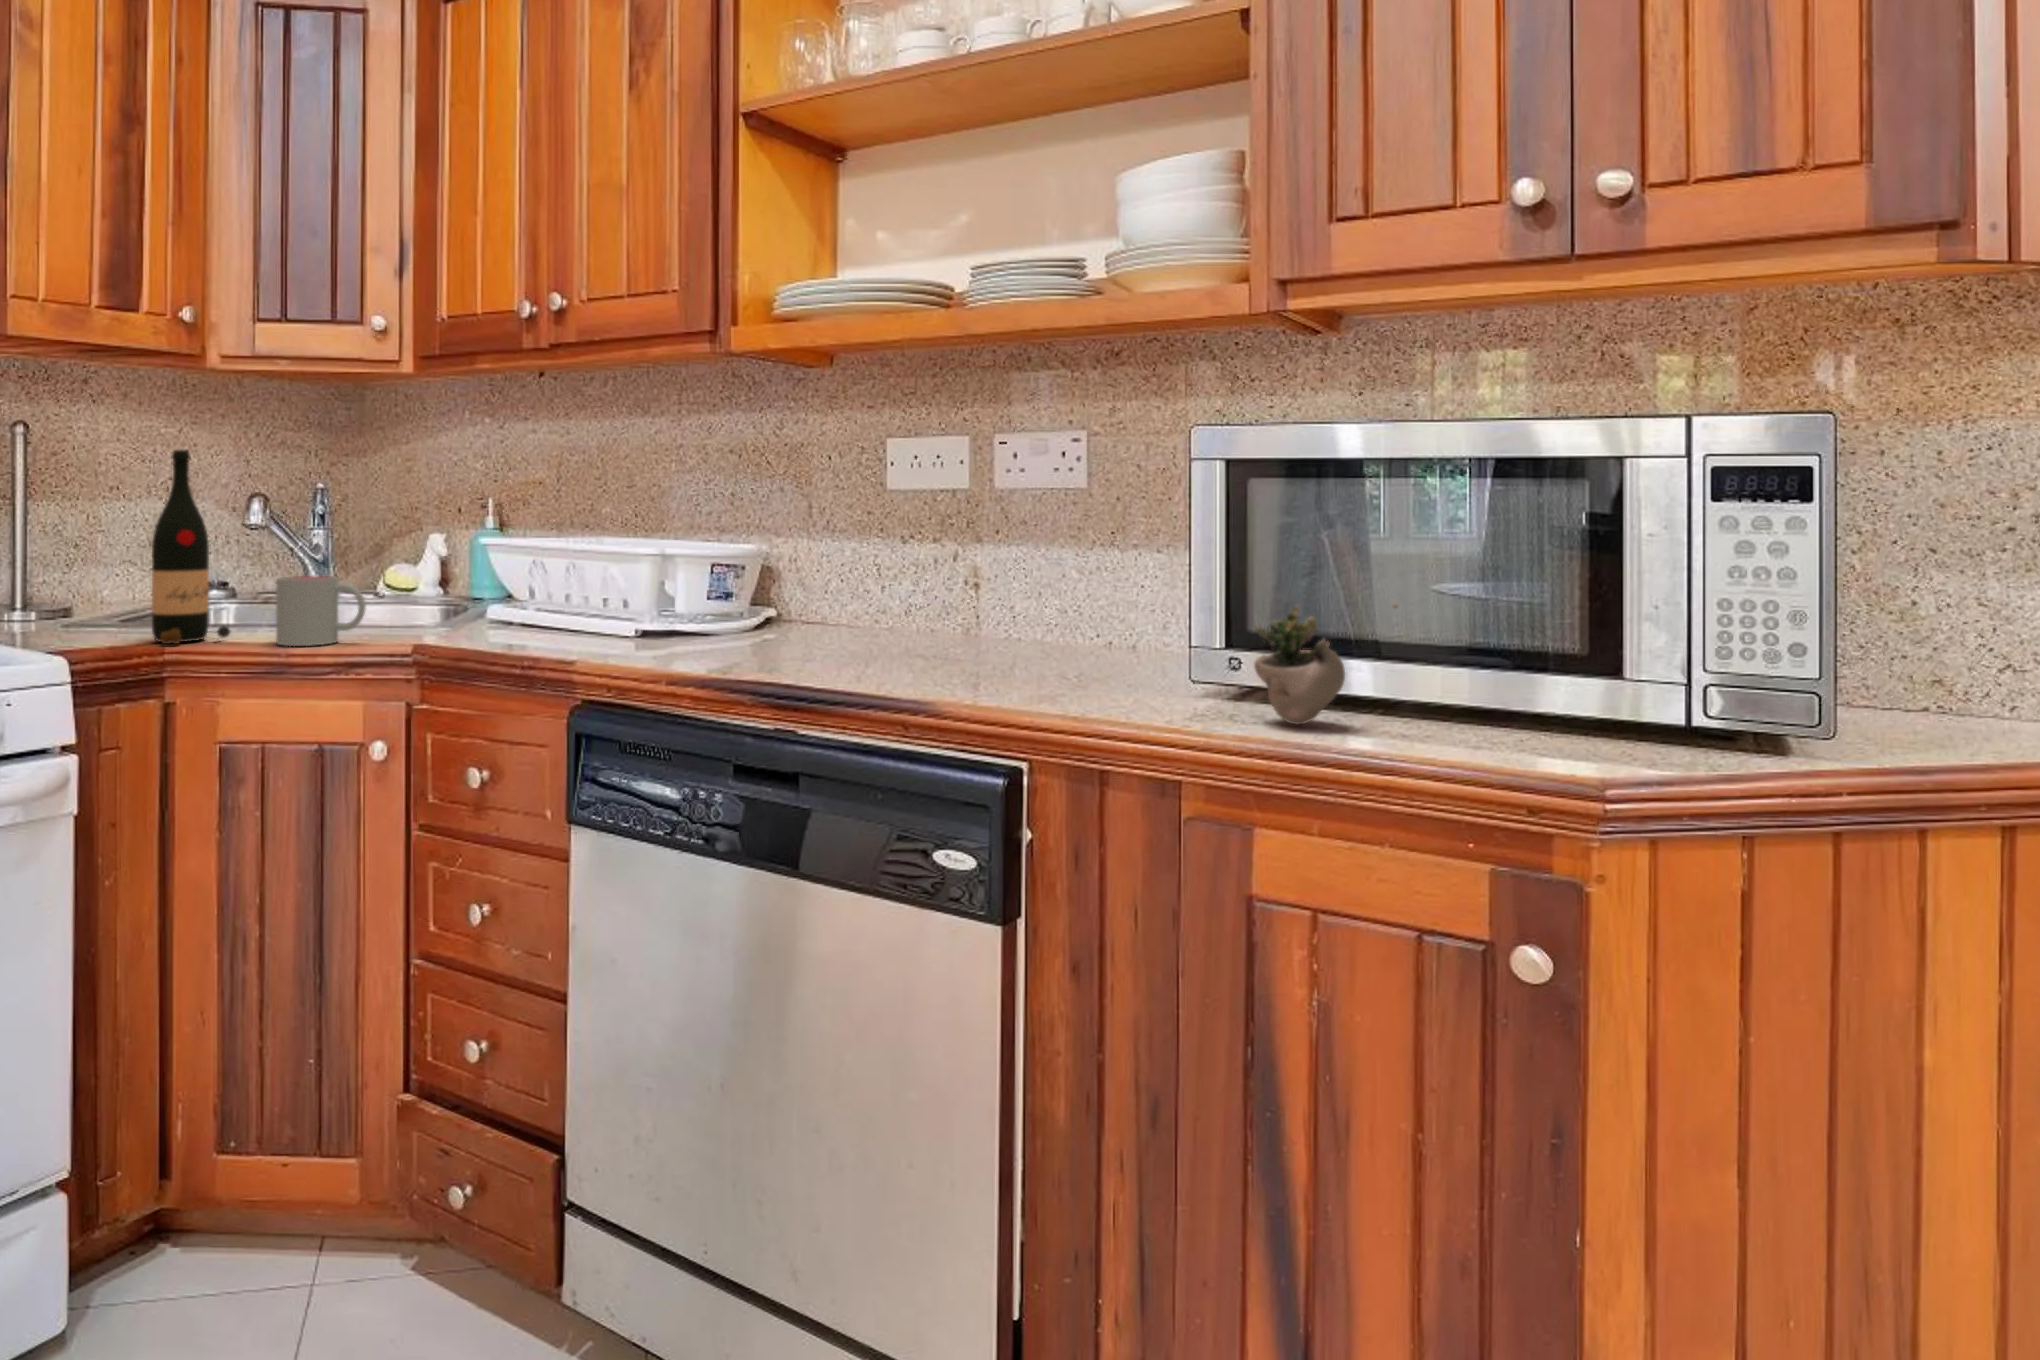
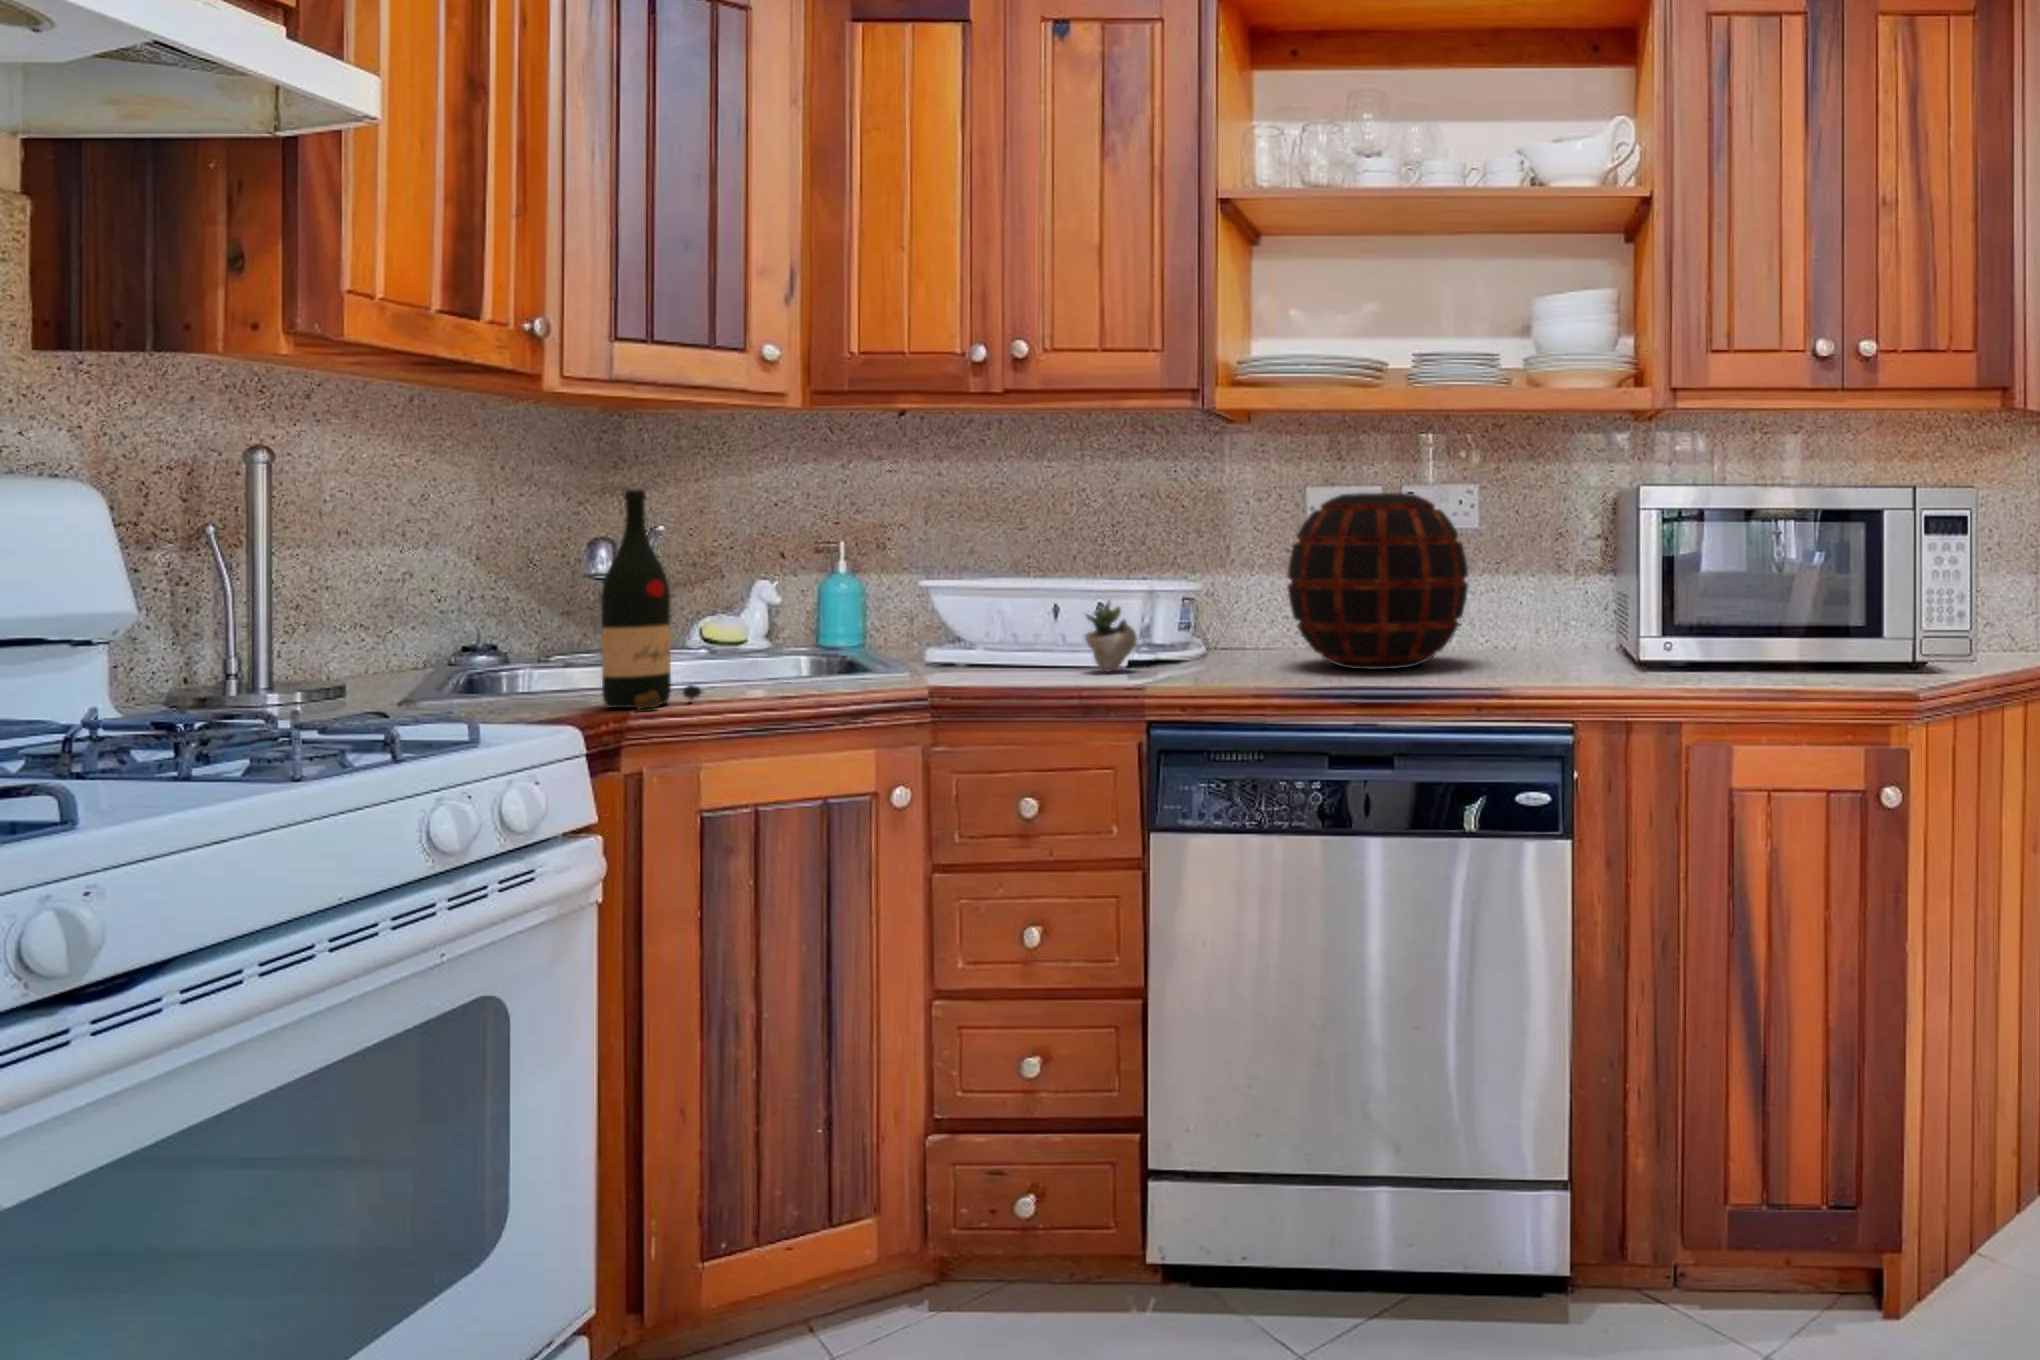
decorative vase: none [767,443,993,663] -> present [1287,493,1468,669]
mug: present [276,575,366,646] -> none [774,624,878,699]
succulent plant: present [1254,604,1398,724] -> present [1085,601,1137,672]

